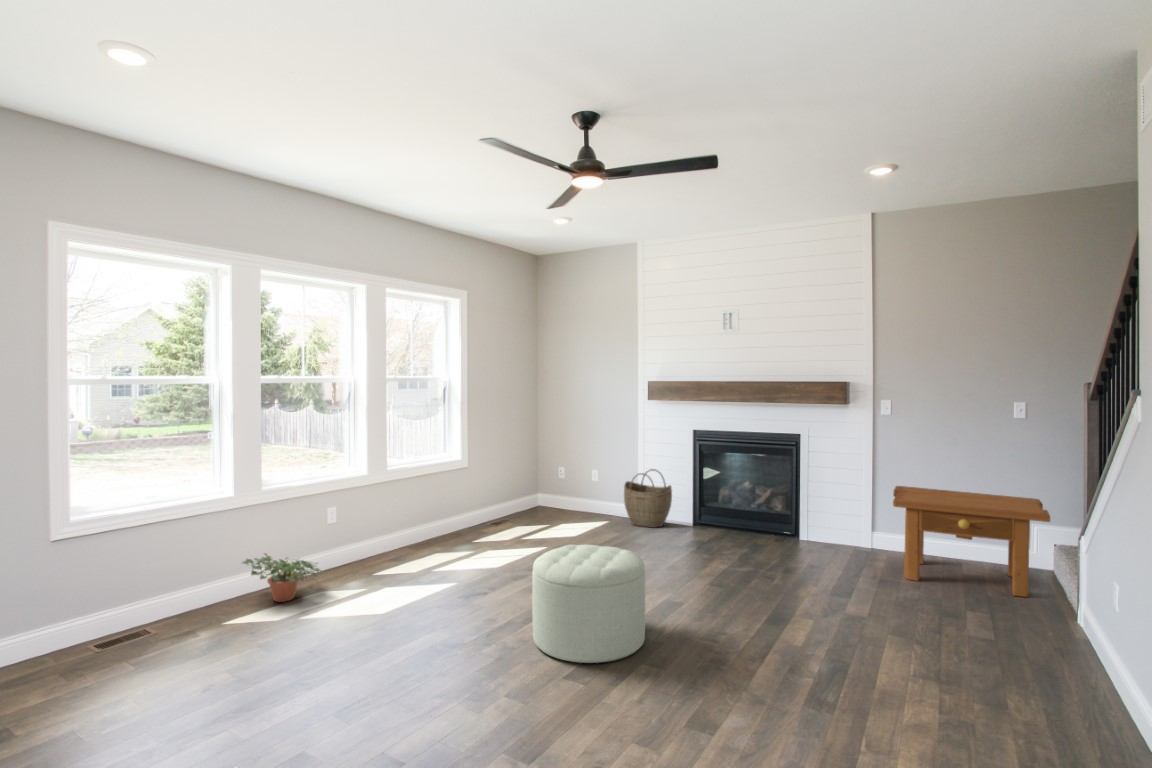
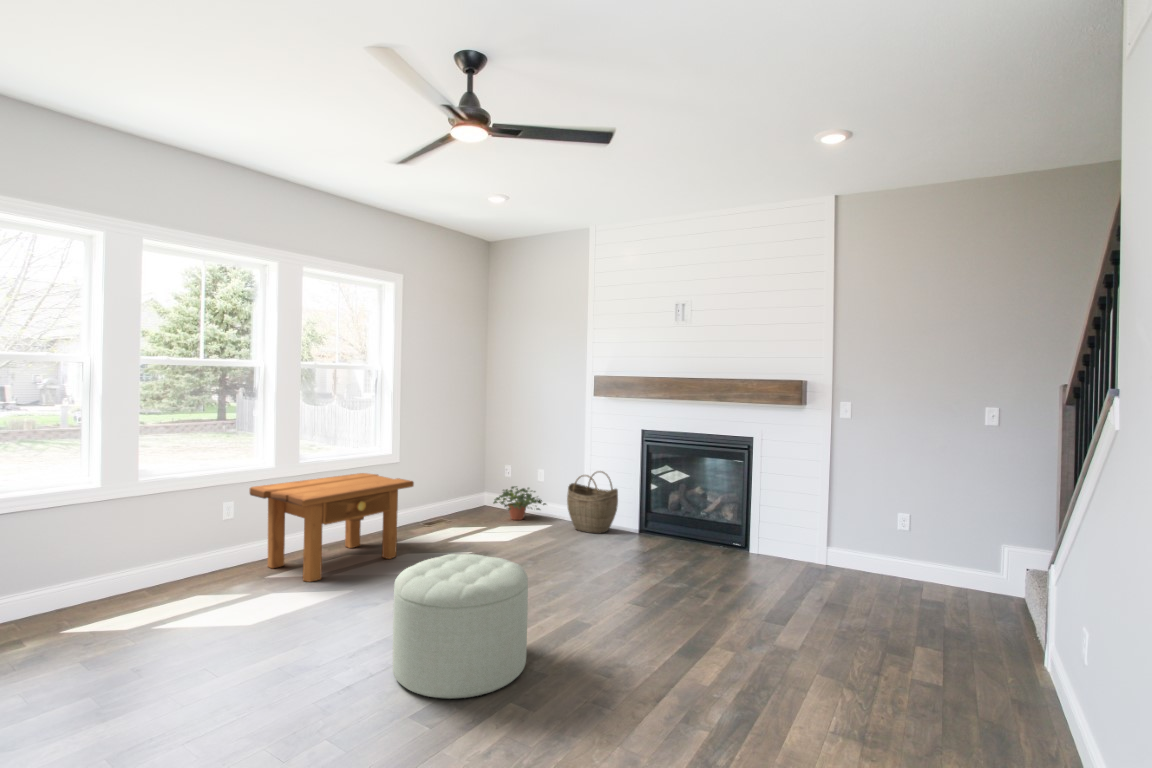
side table: present [893,486,1050,597] -> present [250,473,414,582]
potted plant: present [242,553,325,602] -> present [493,486,546,520]

